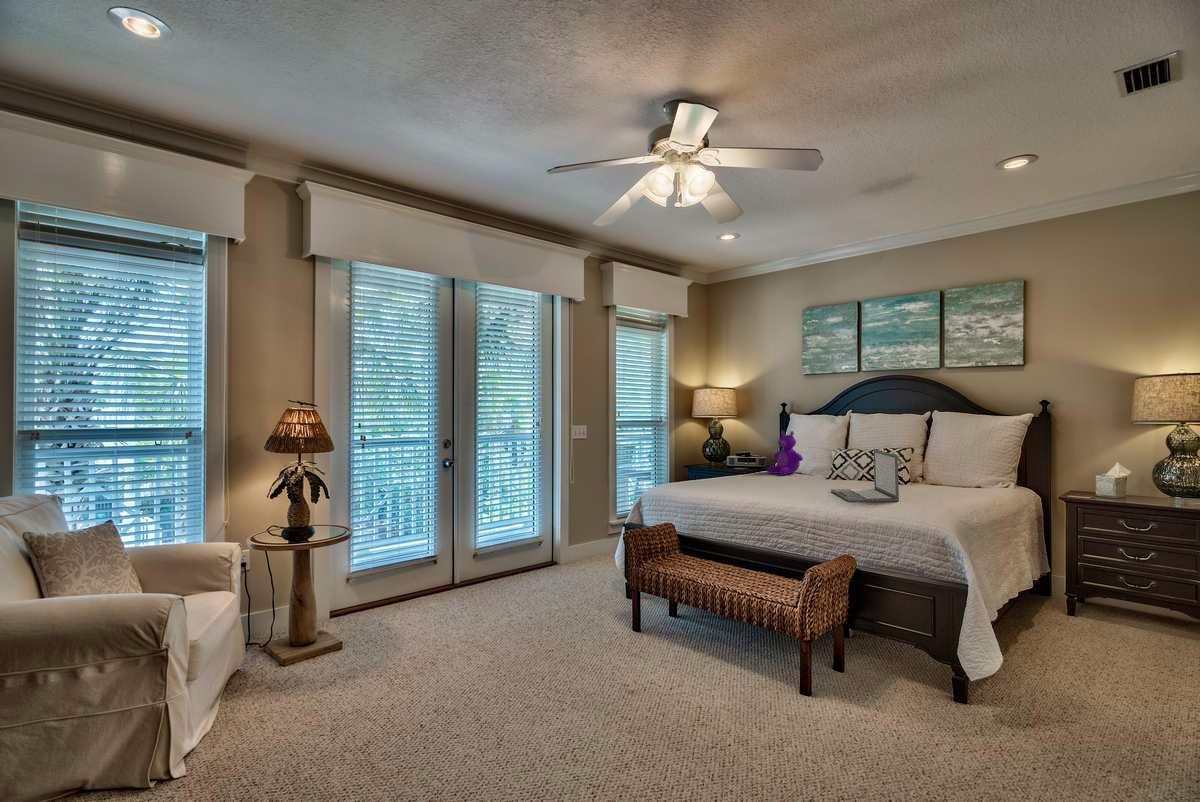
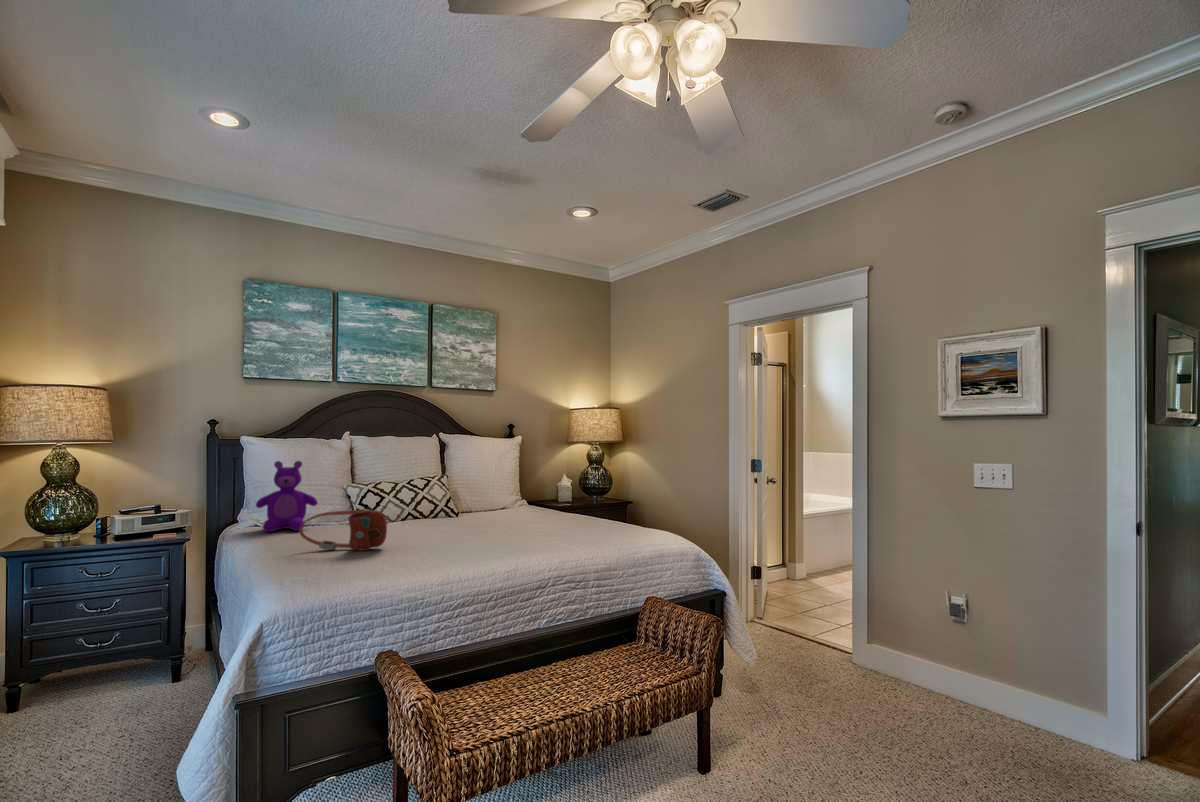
laptop: present [831,449,899,502] -> none [457,474,552,538]
handbag: none [732,463,765,488] -> present [299,509,387,551]

